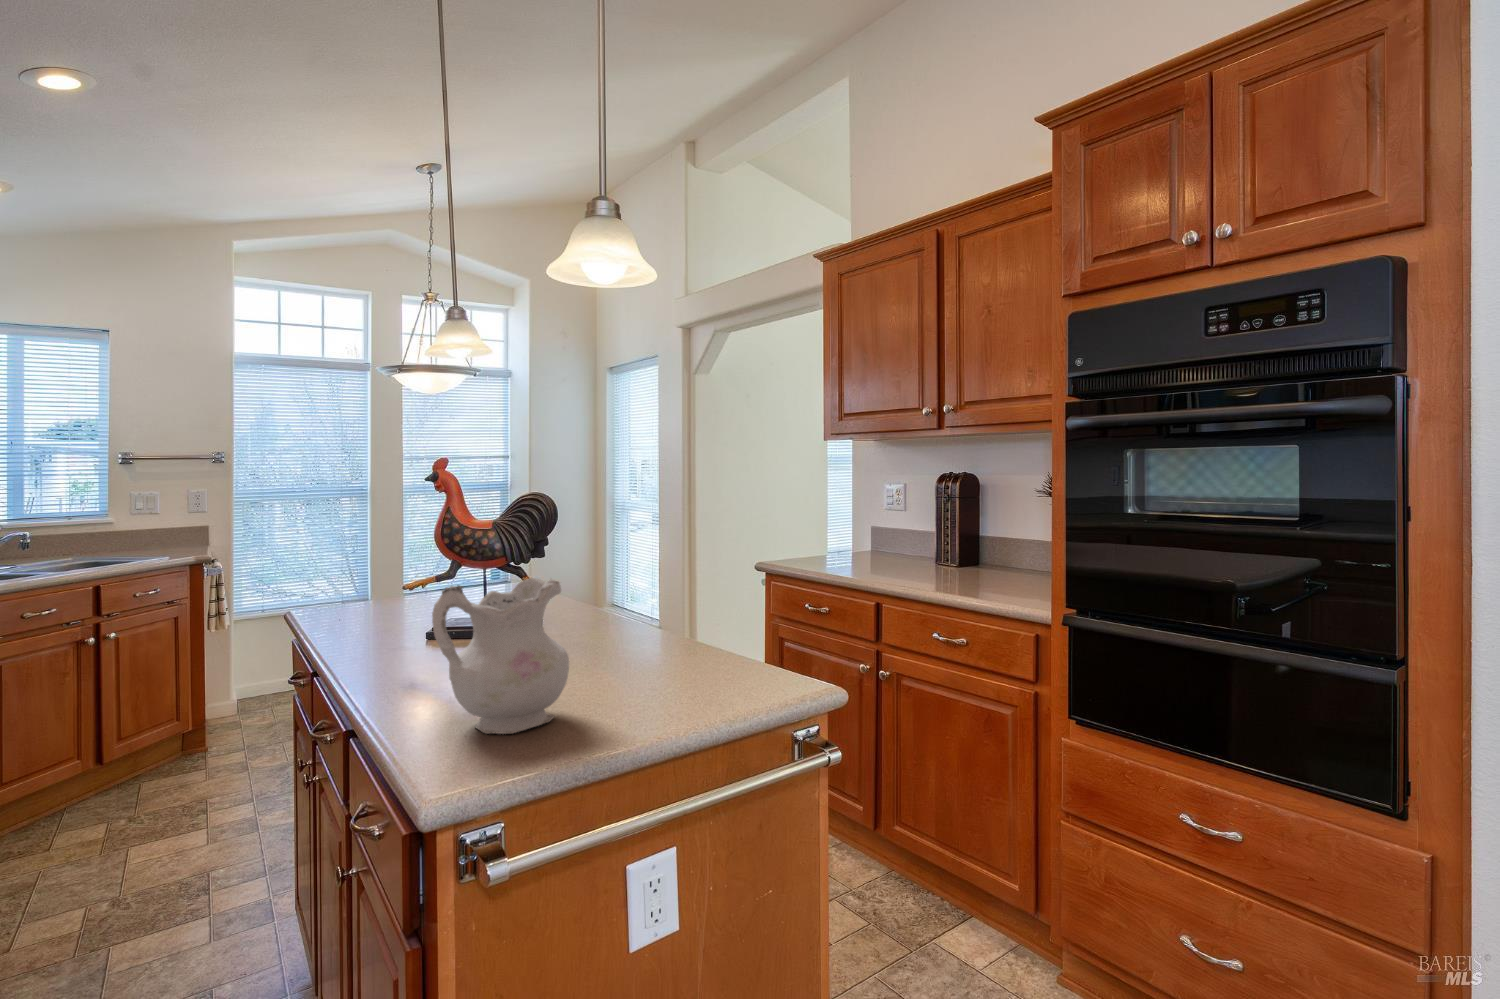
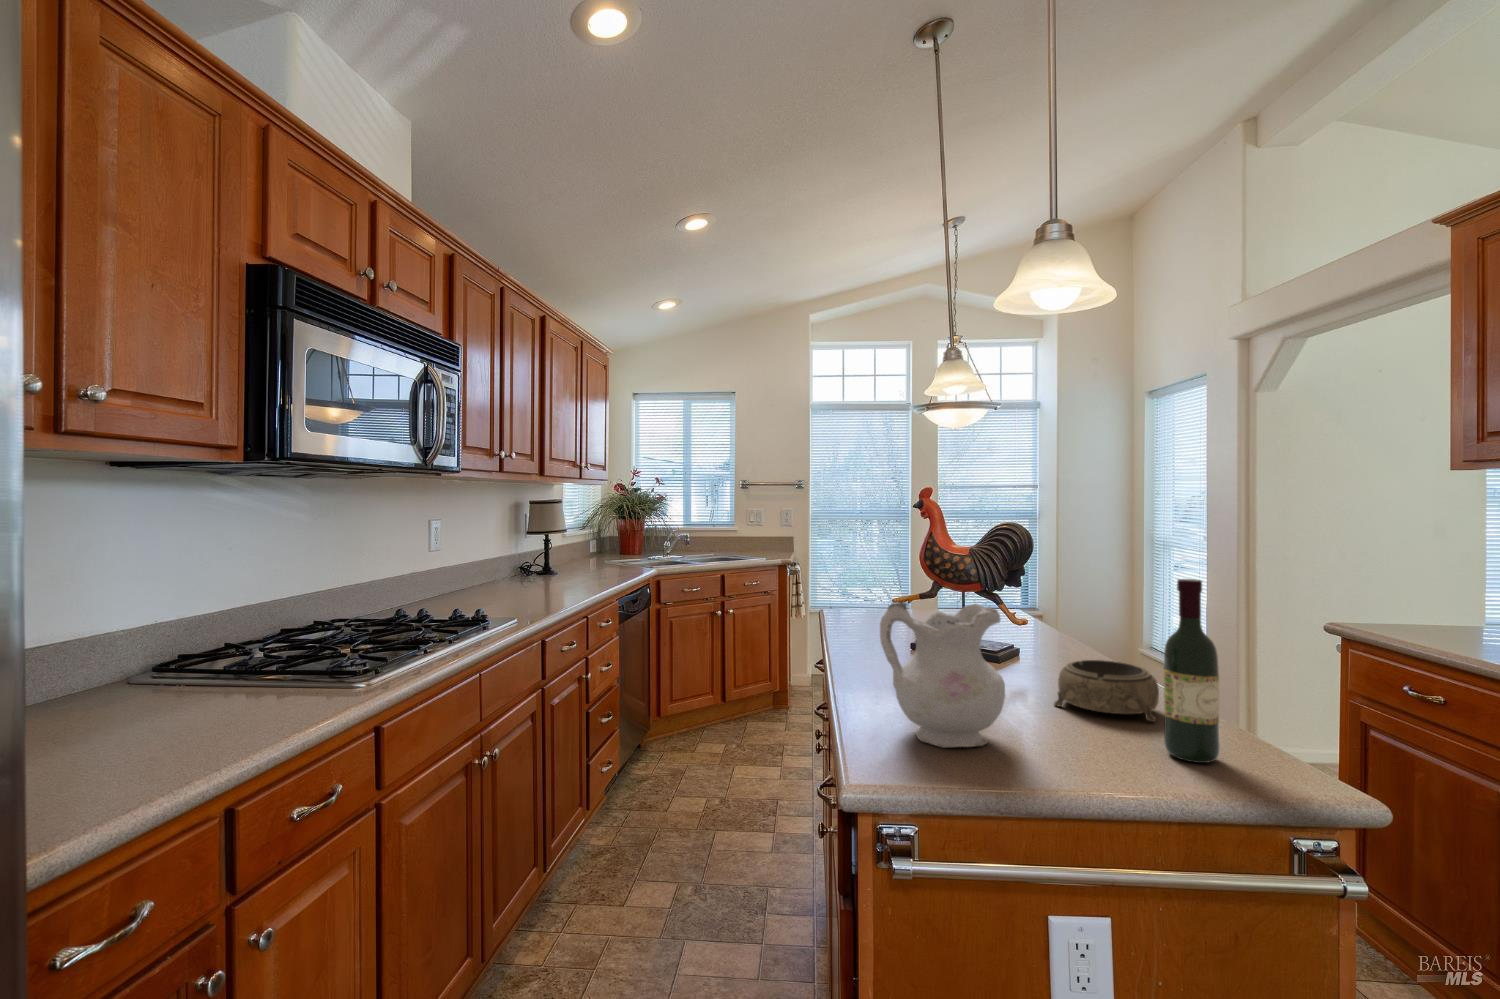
wine bottle: none [697,535,738,690] -> present [1164,579,1220,763]
decorative bowl: none [596,617,682,668] -> present [1054,660,1159,722]

